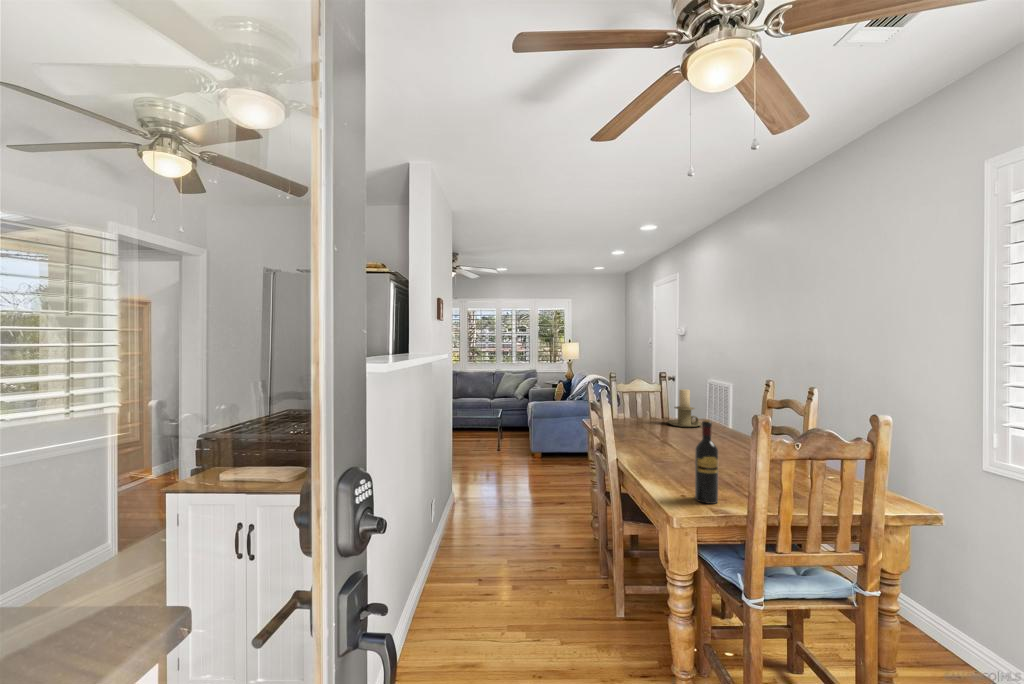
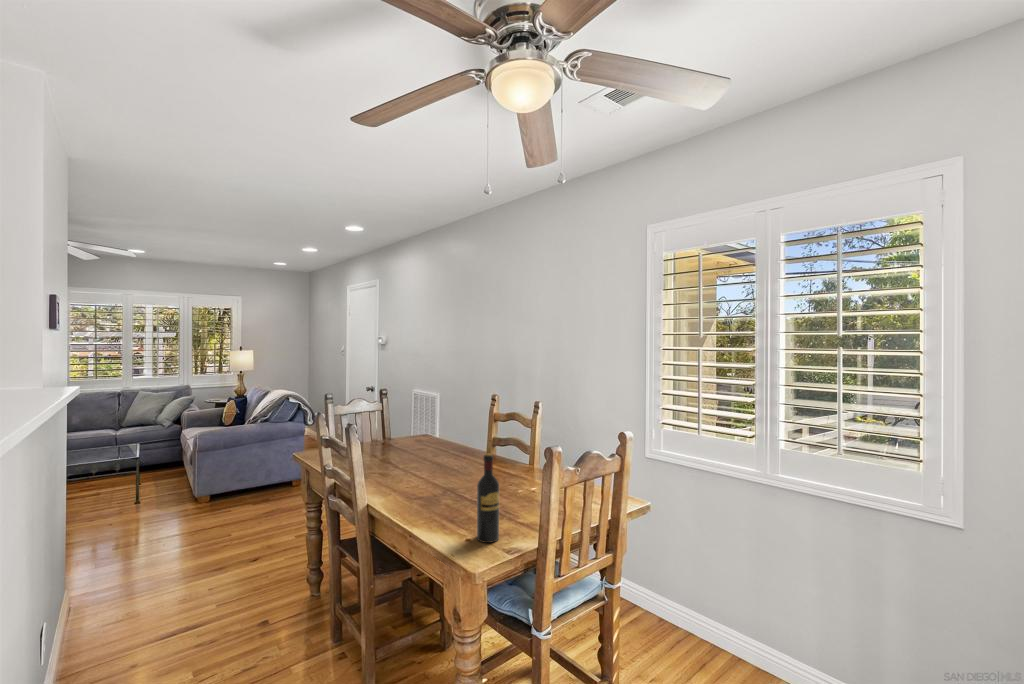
candle holder: present [667,389,702,427] -> none [394,406,430,447]

